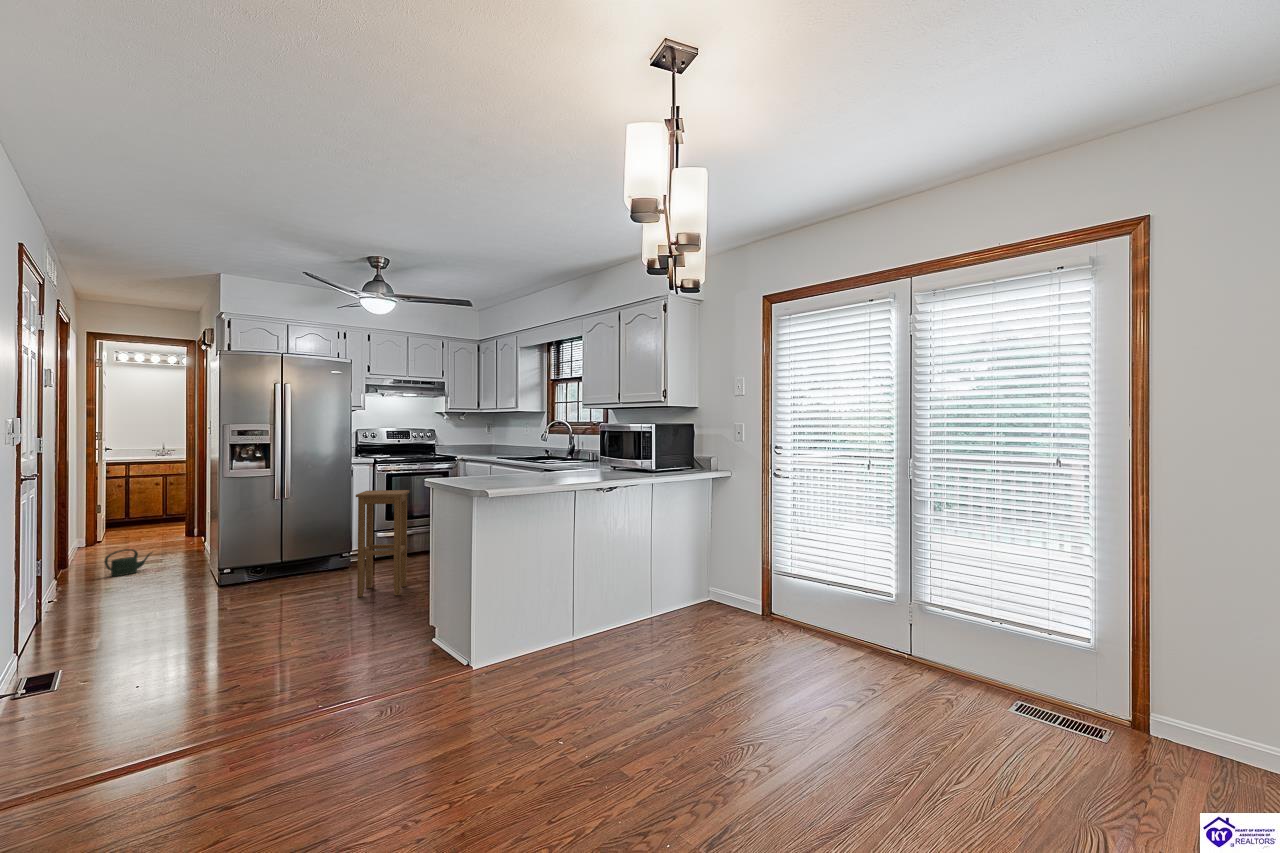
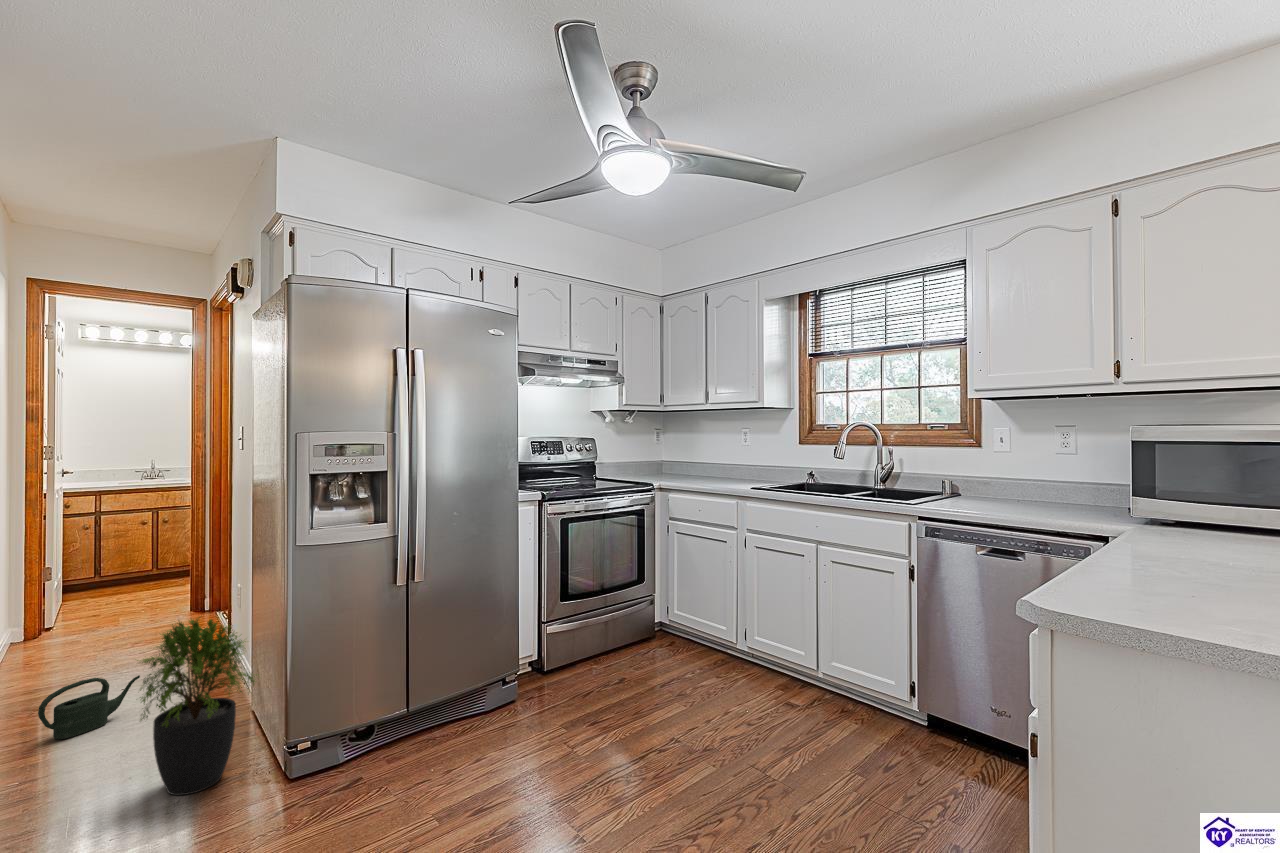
stool: present [356,490,410,597] -> none [595,563,704,819]
potted plant: none [150,510,210,590] -> present [140,617,255,795]

